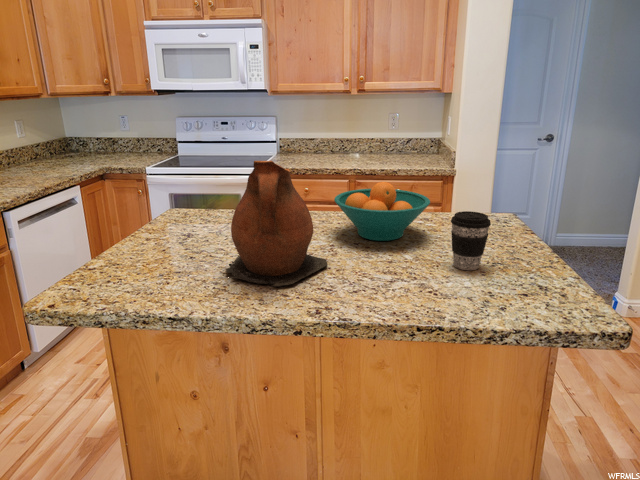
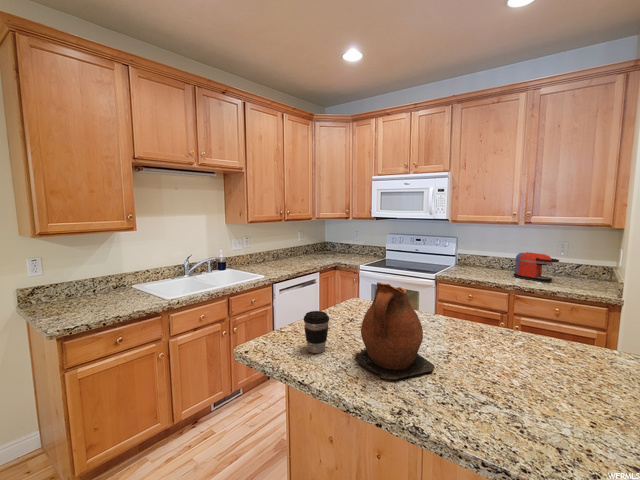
coffee maker: none [350,128,395,163] -> present [514,252,559,282]
fruit bowl: present [334,182,430,241] -> none [457,308,550,361]
coffee cup: present [451,211,491,270] -> present [304,311,329,353]

